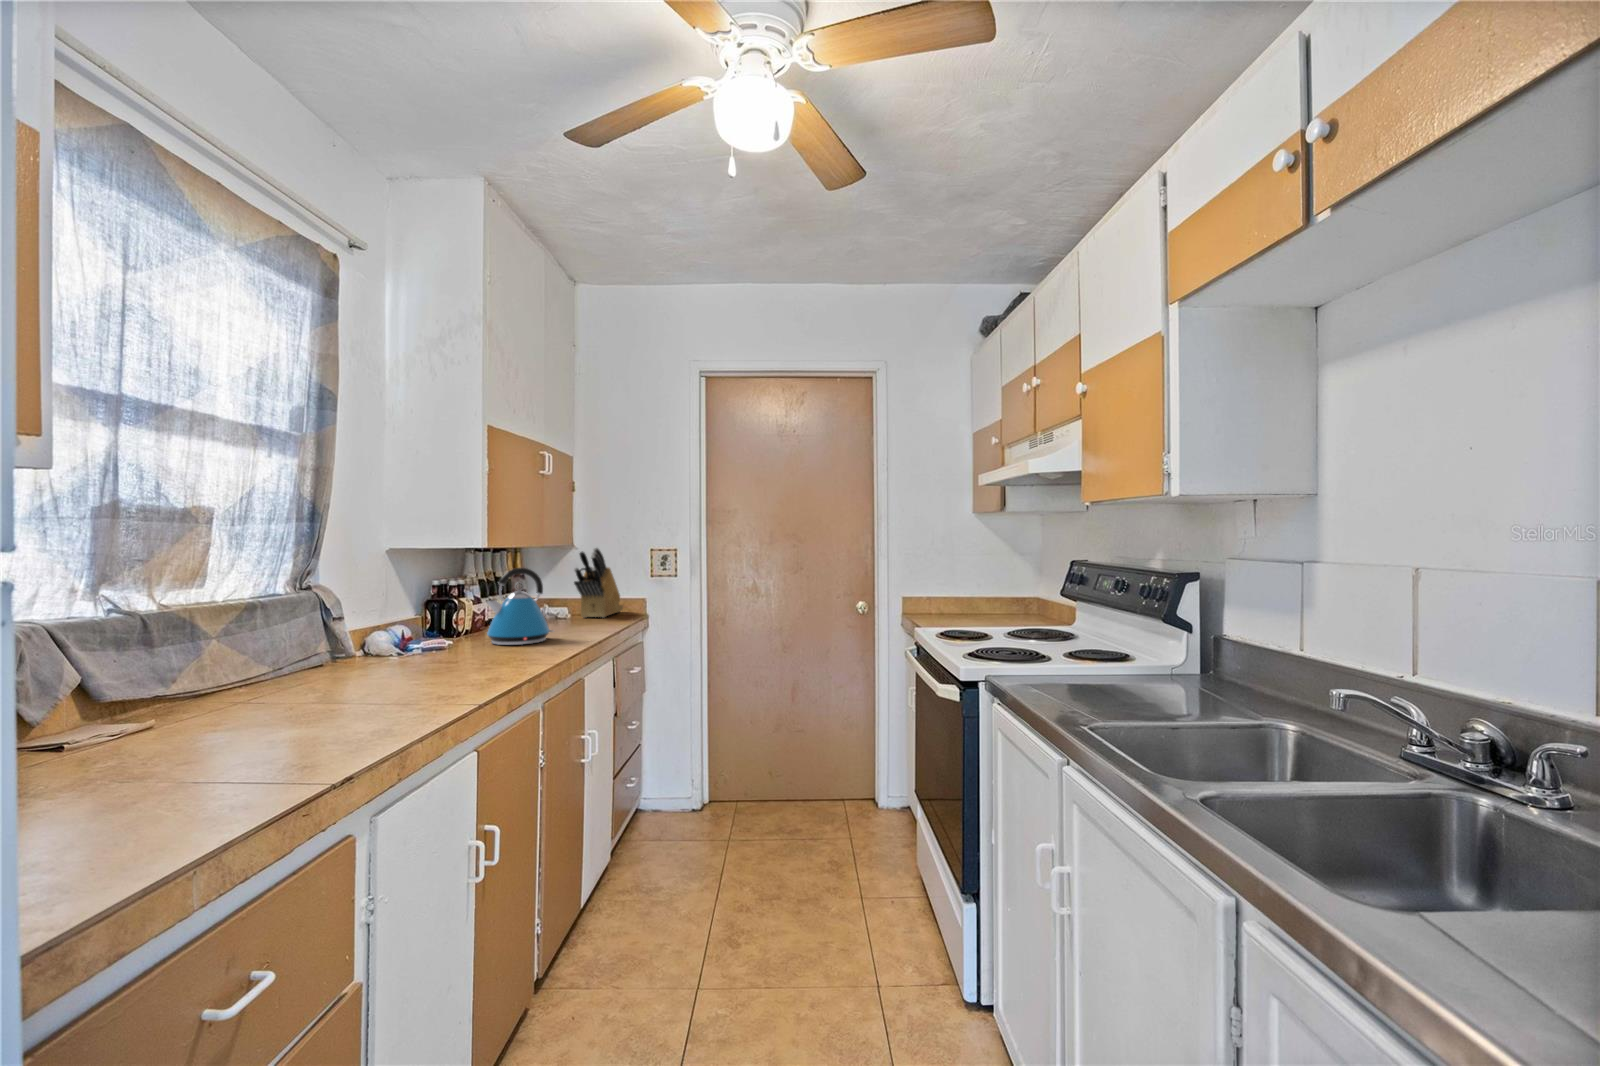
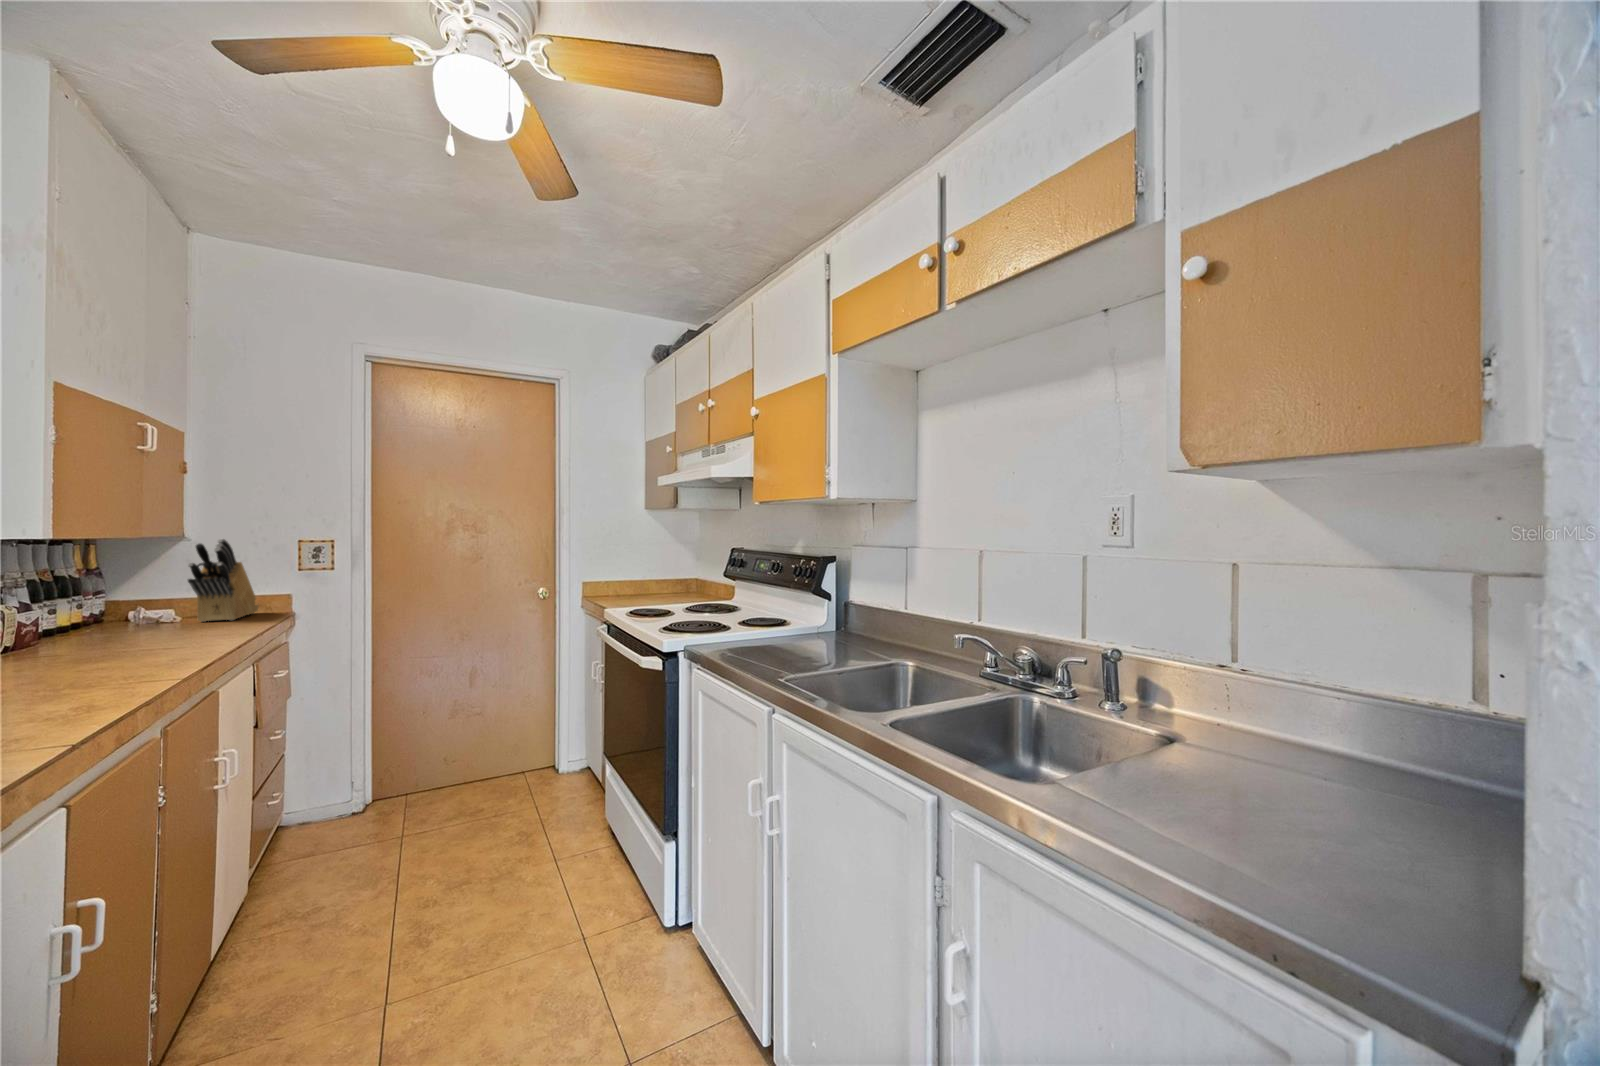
kettle: present [487,568,553,645] -> none [55,562,169,659]

